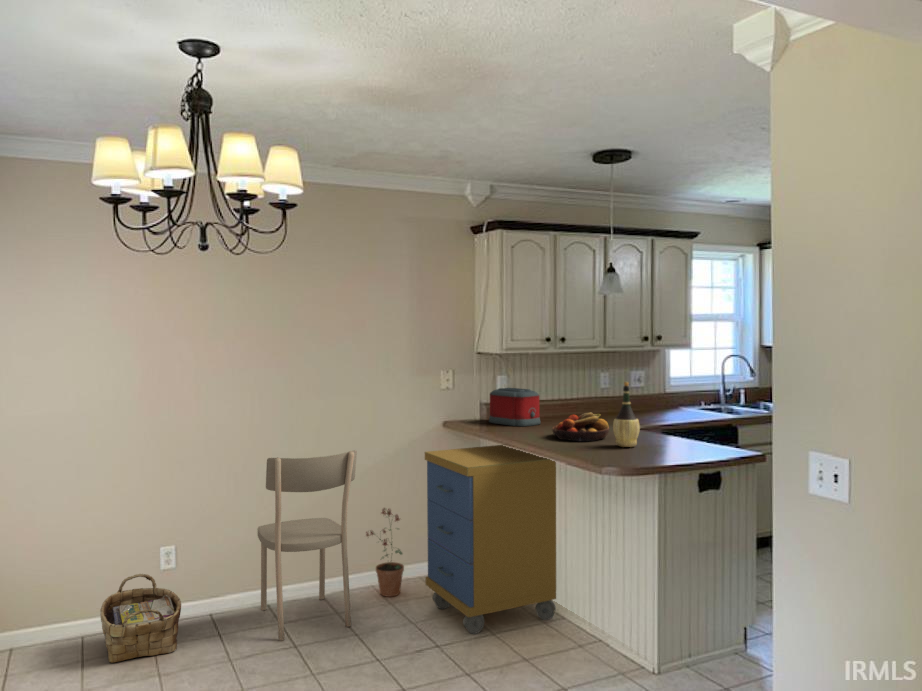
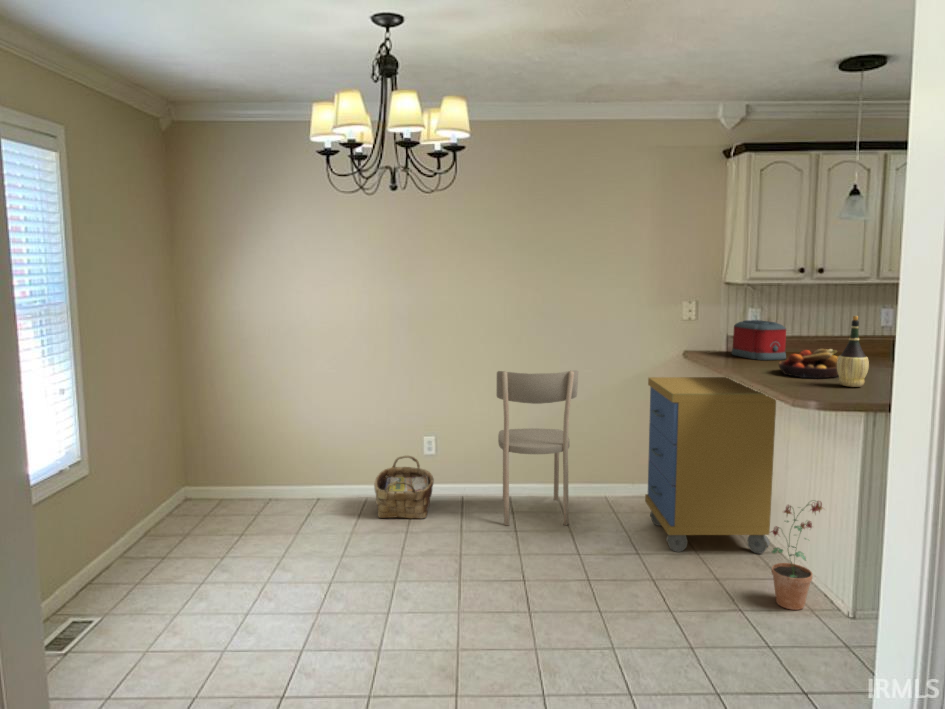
potted plant: present [366,508,404,597] -> present [771,501,822,610]

